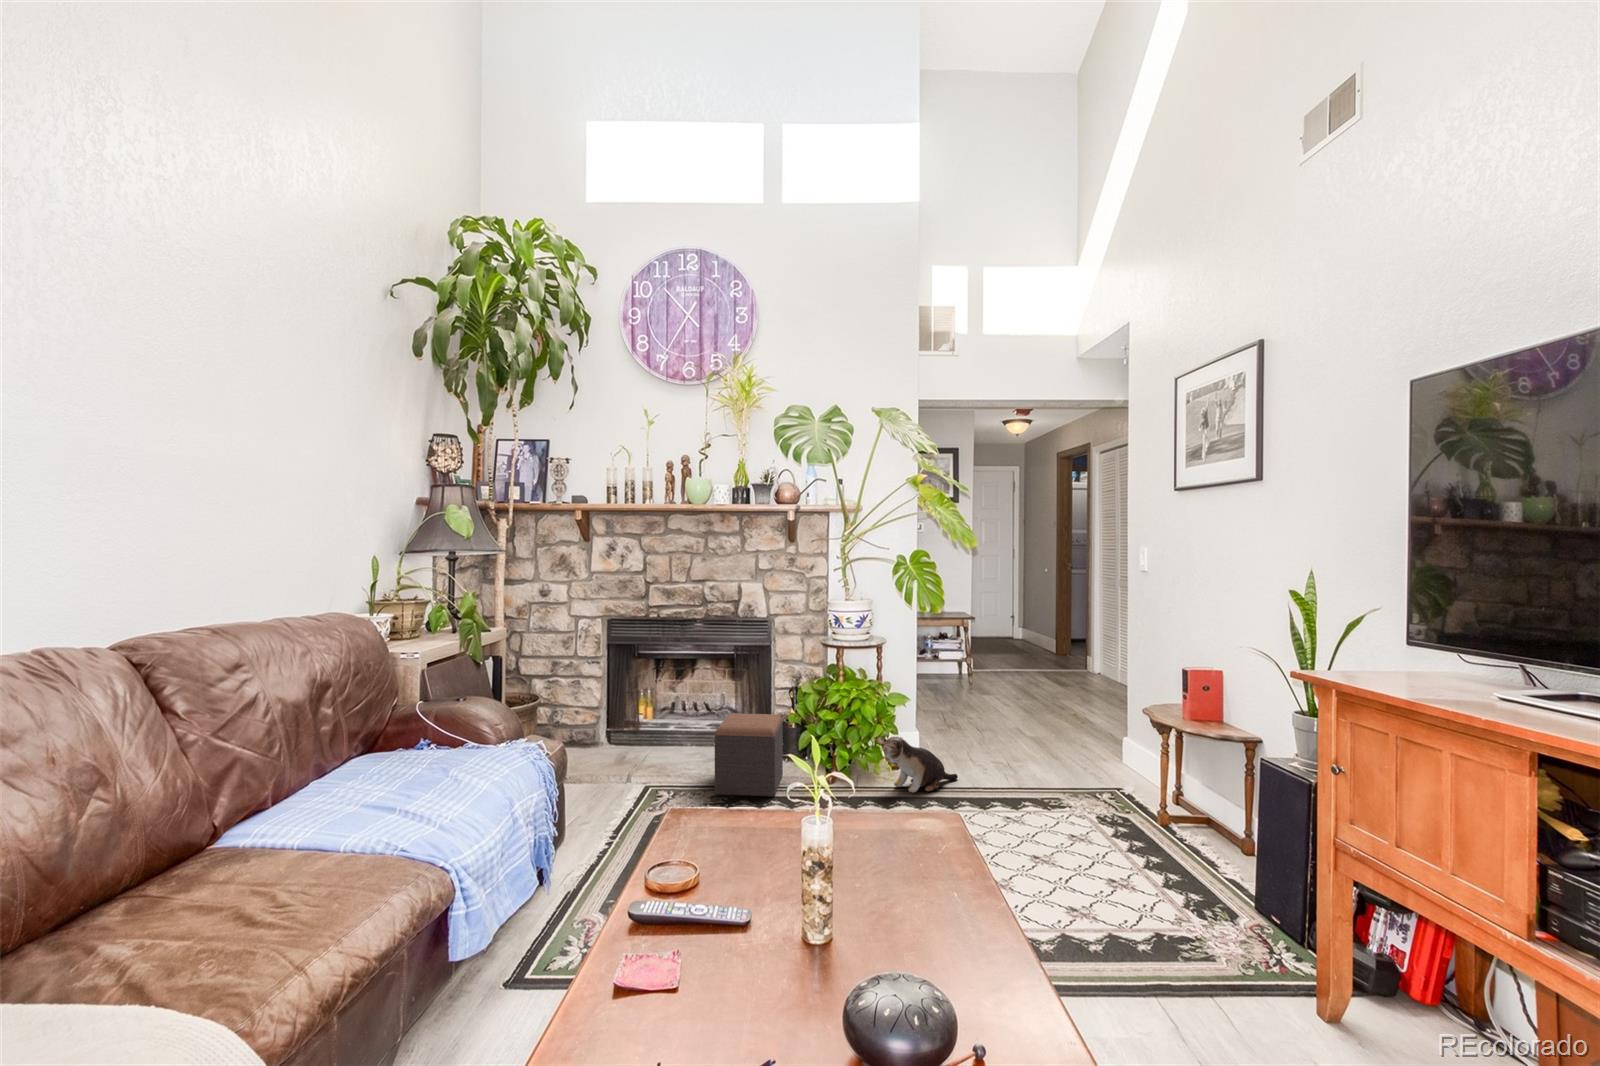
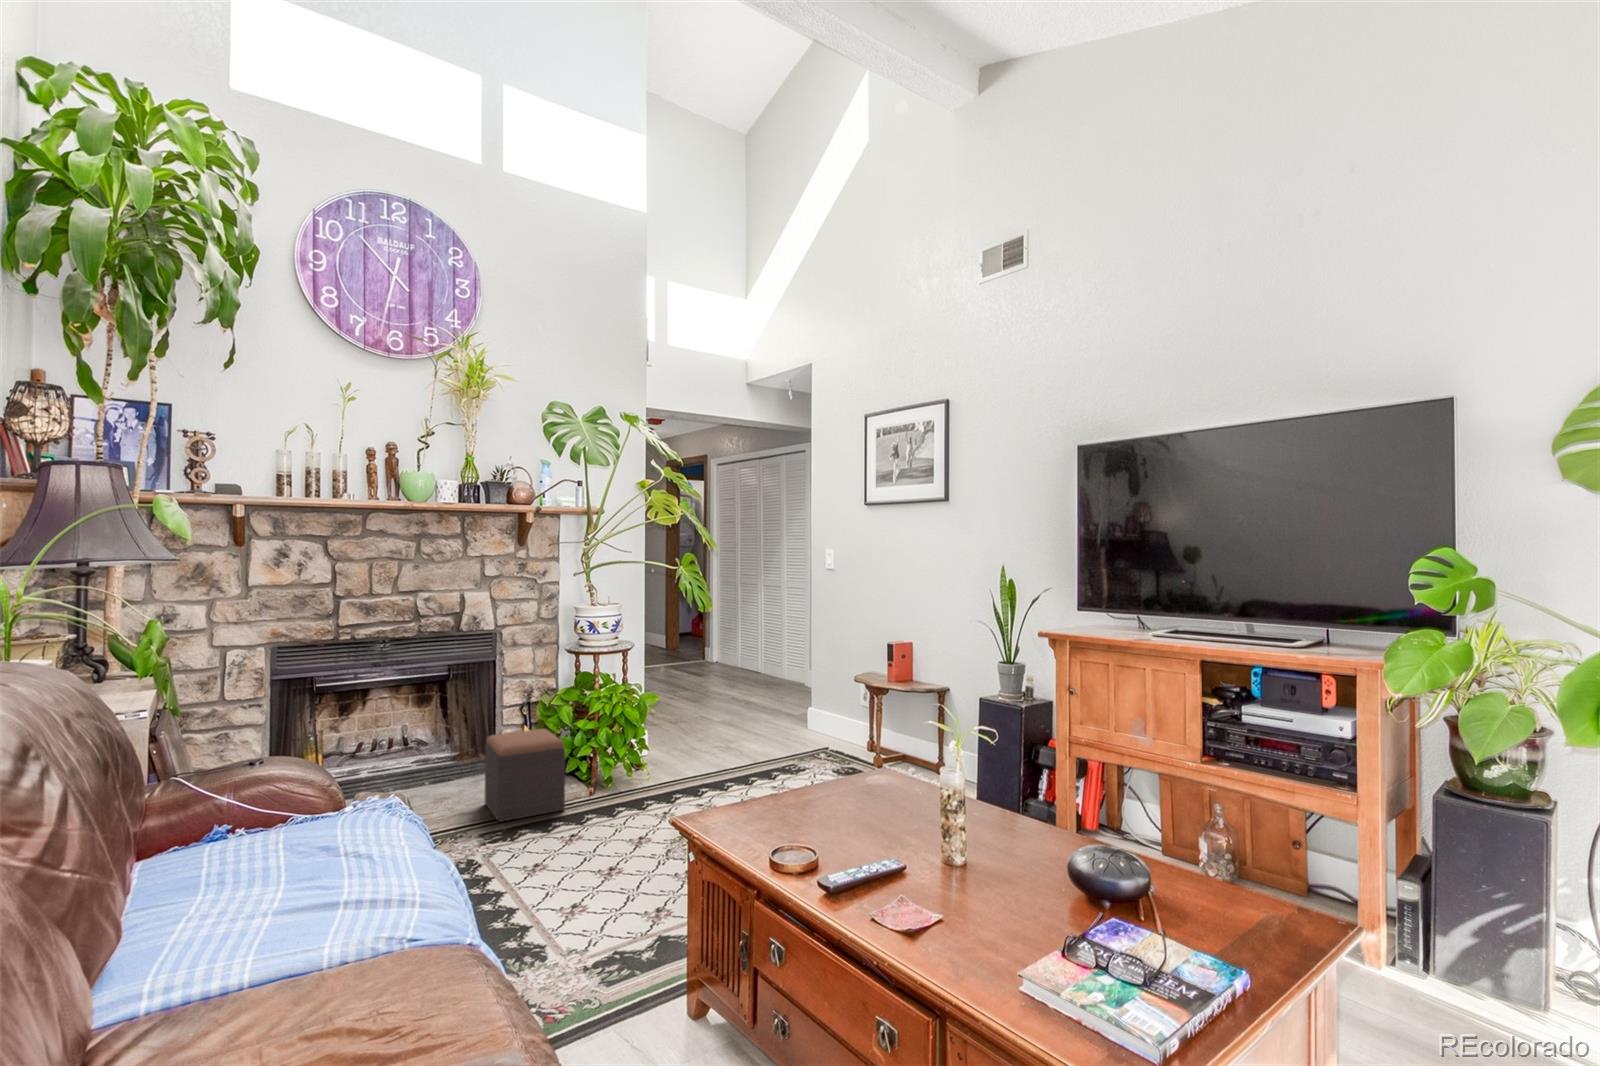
plush toy: present [877,737,958,793] -> none [656,730,711,779]

